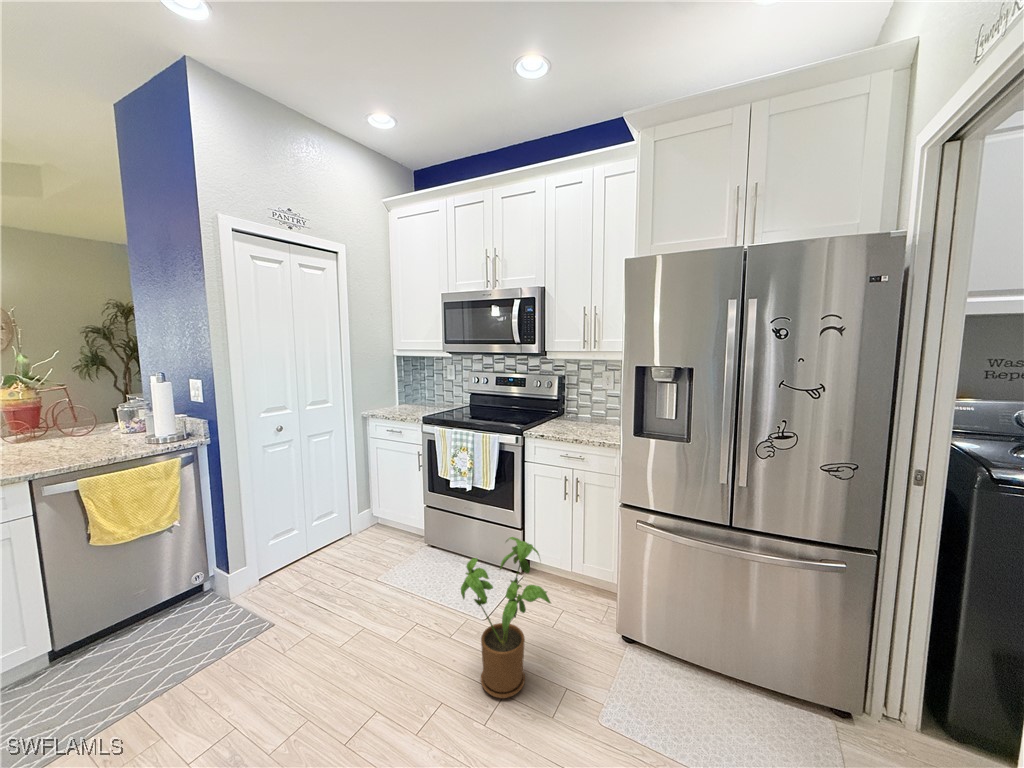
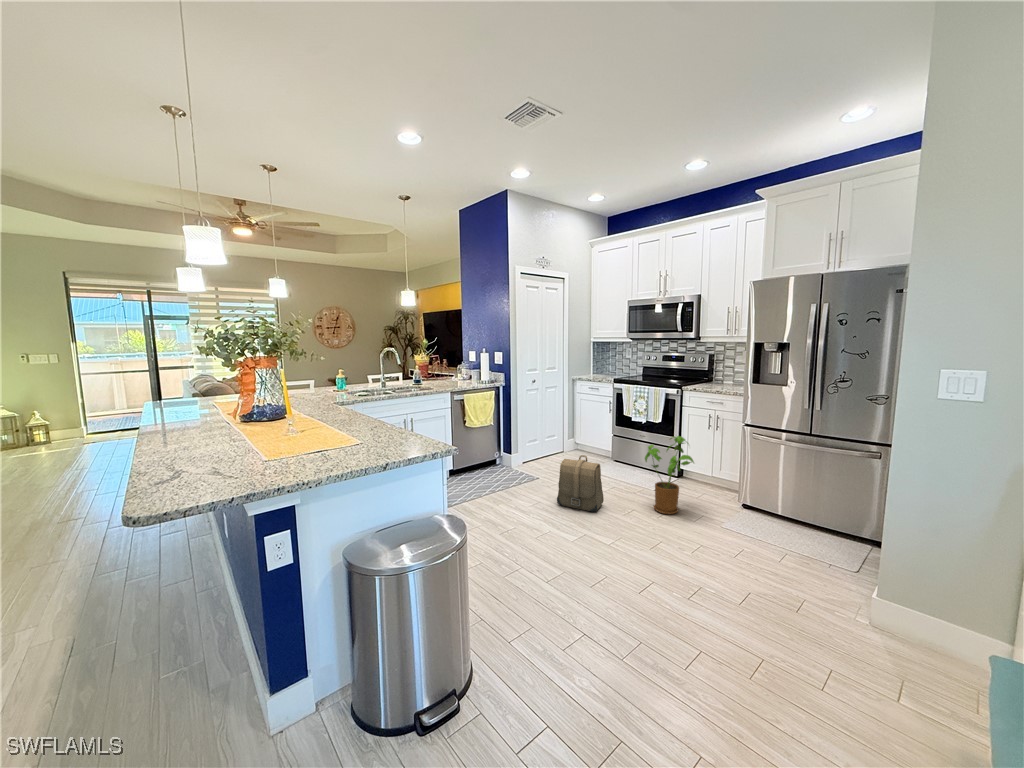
backpack: none [276,600,383,735] -> present [557,455,604,512]

